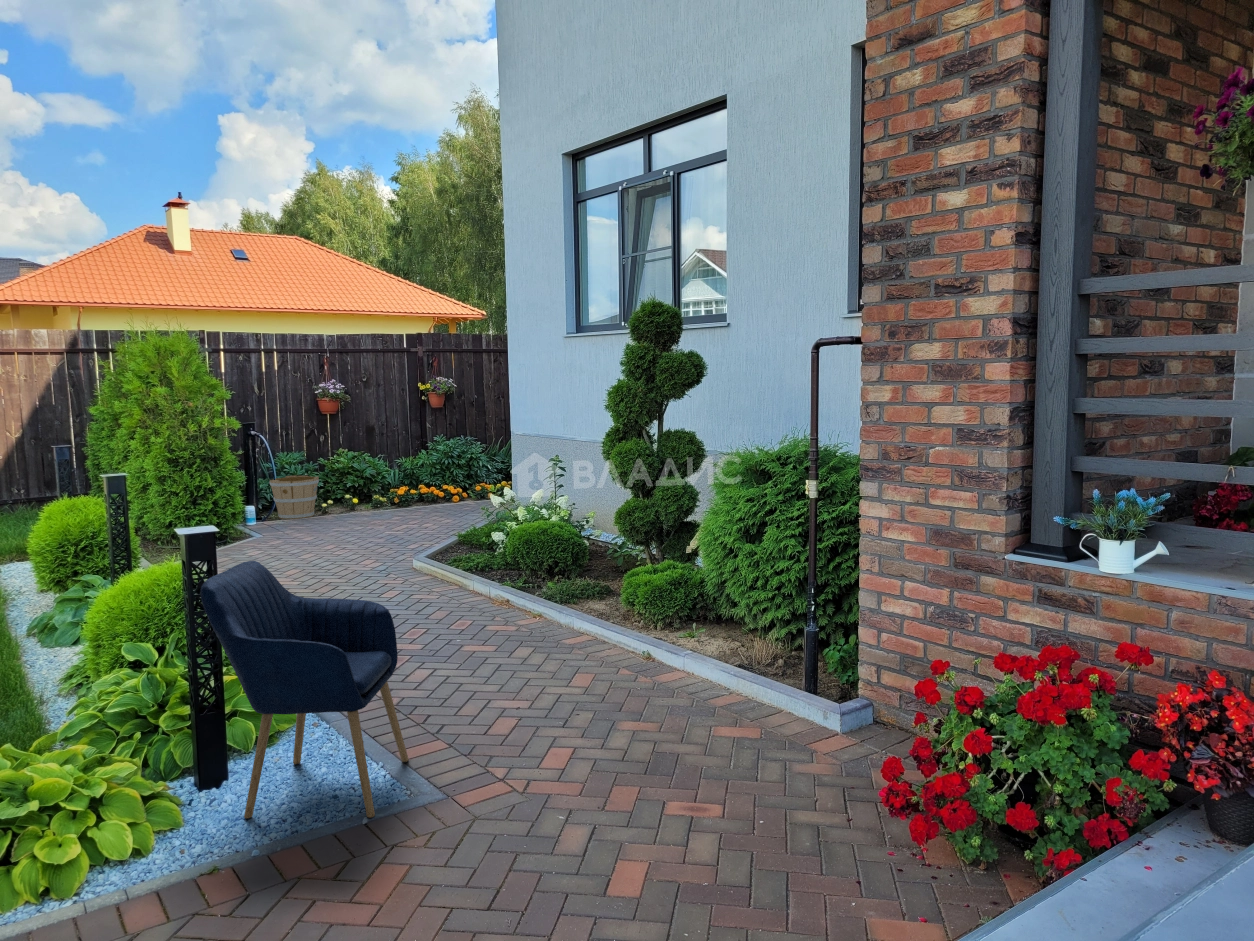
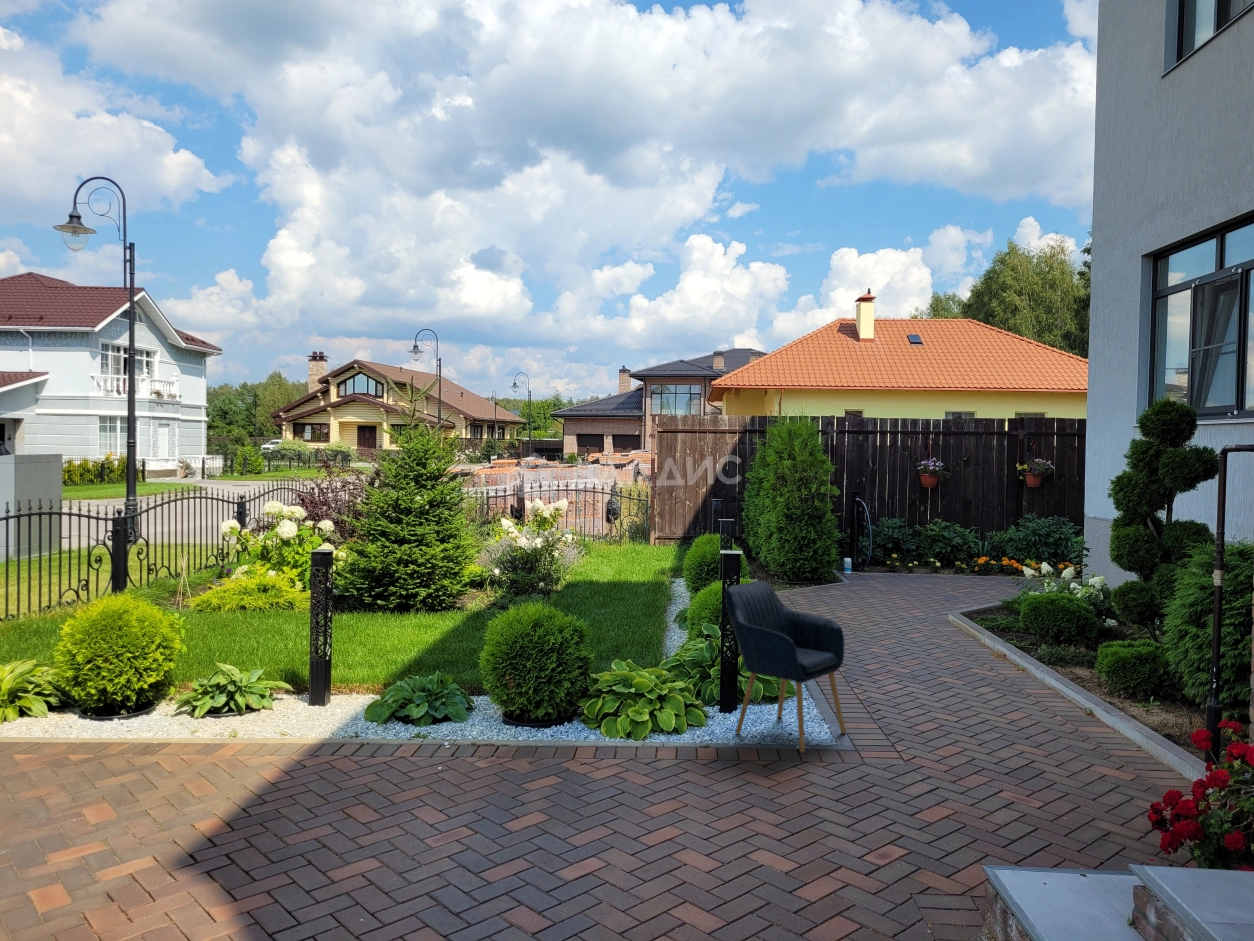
wooden bucket: present [269,475,319,519] -> none [867,537,908,573]

